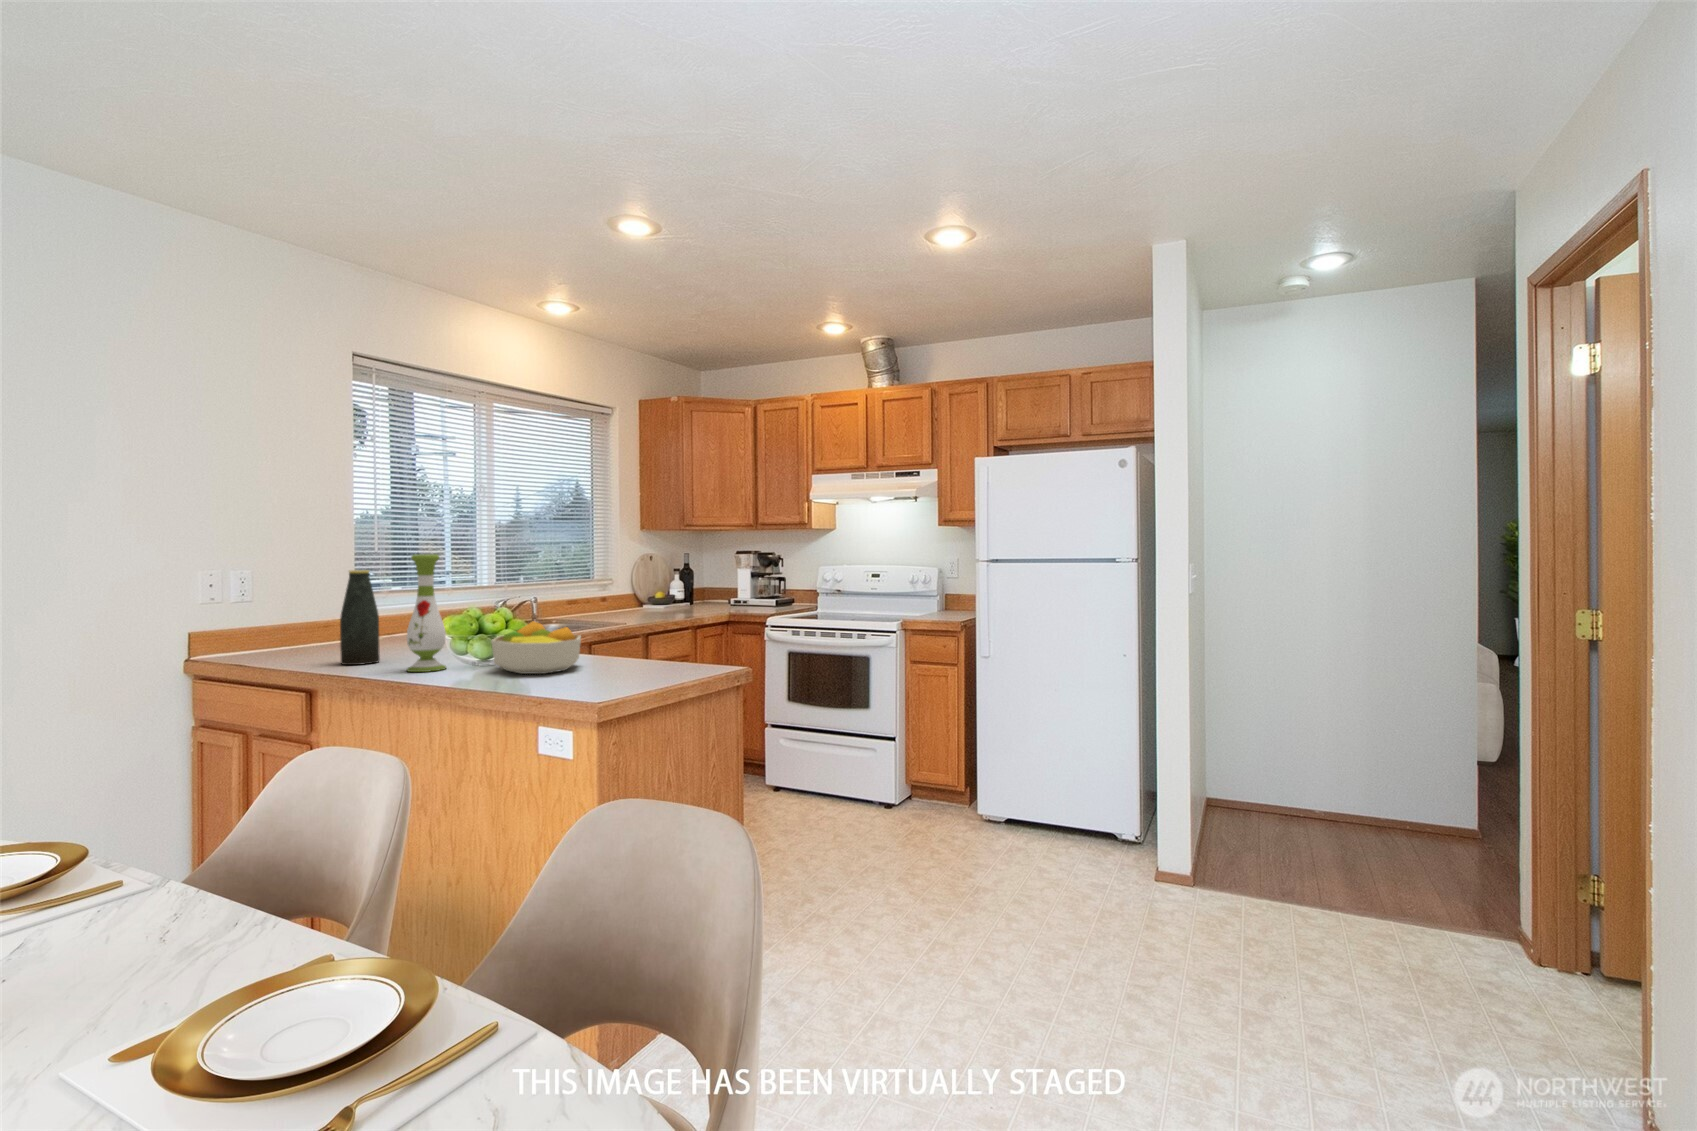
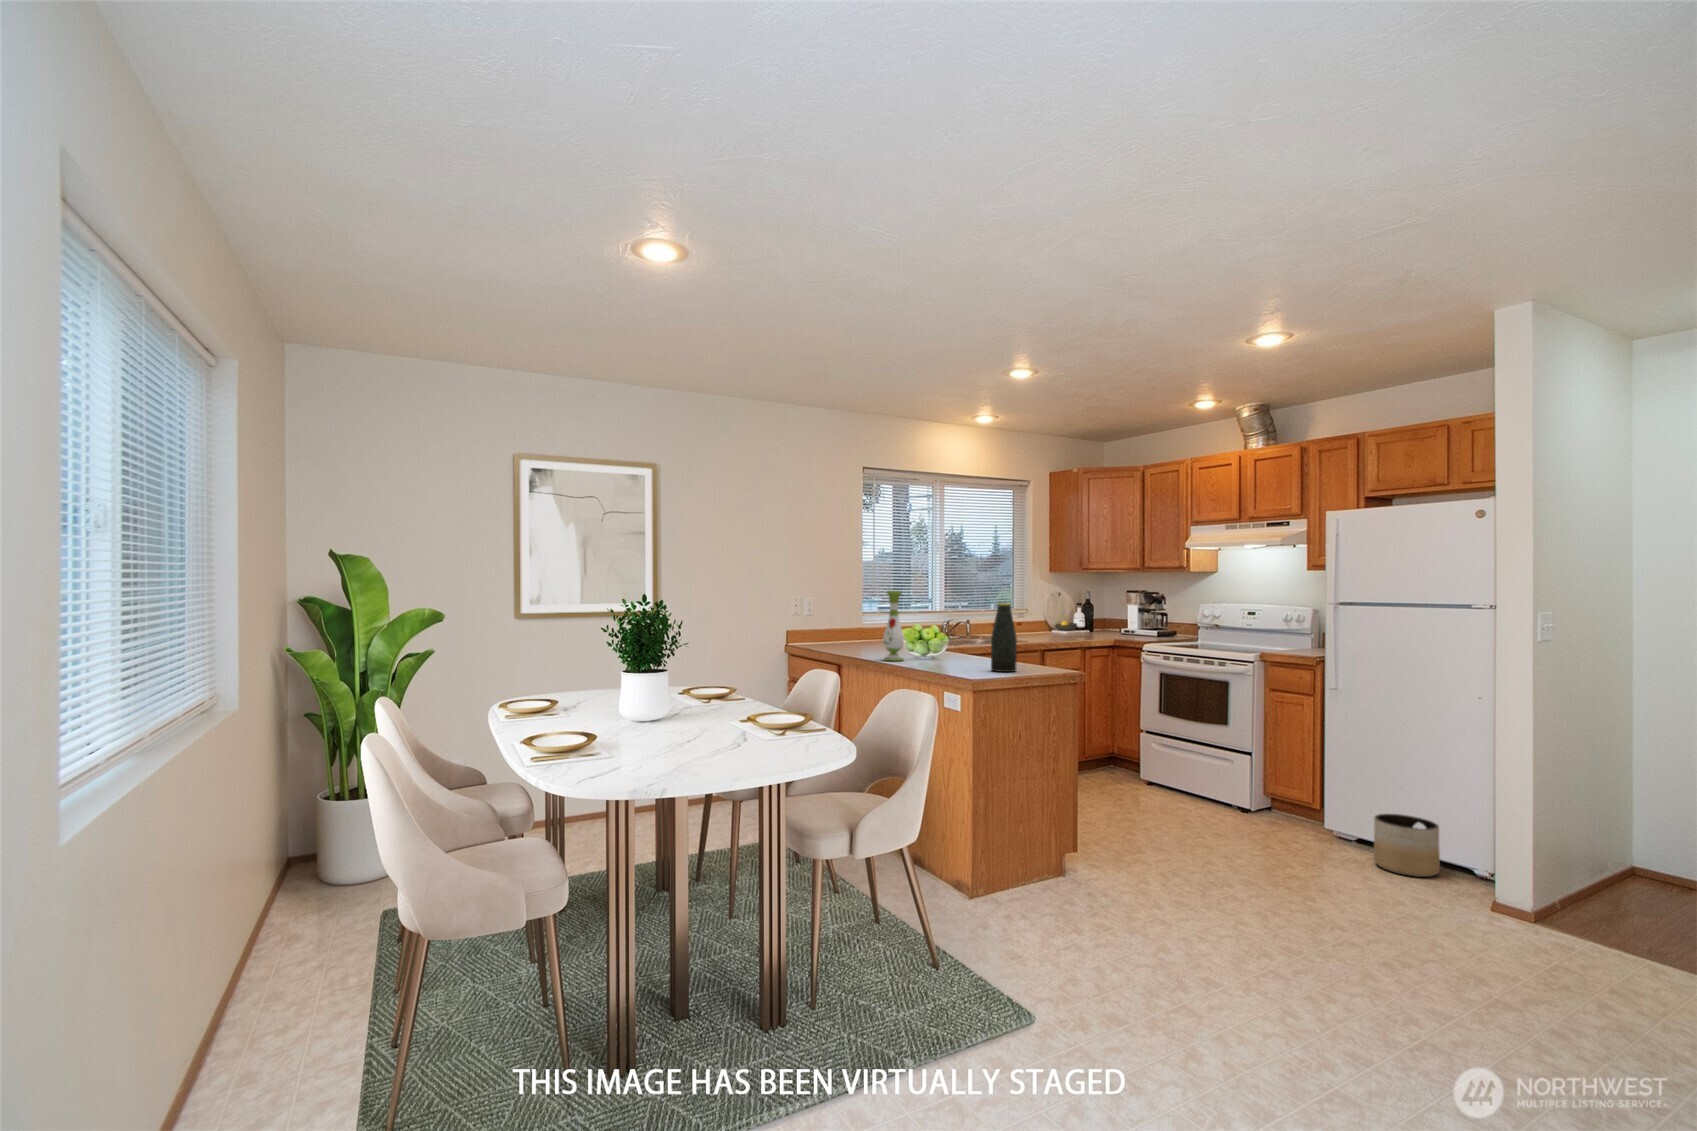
bottle: present [340,570,380,665] -> present [991,603,1017,672]
fruit bowl: present [491,621,581,674] -> none [929,634,983,667]
planter: none [1034,790,1096,860] -> present [1374,814,1440,877]

